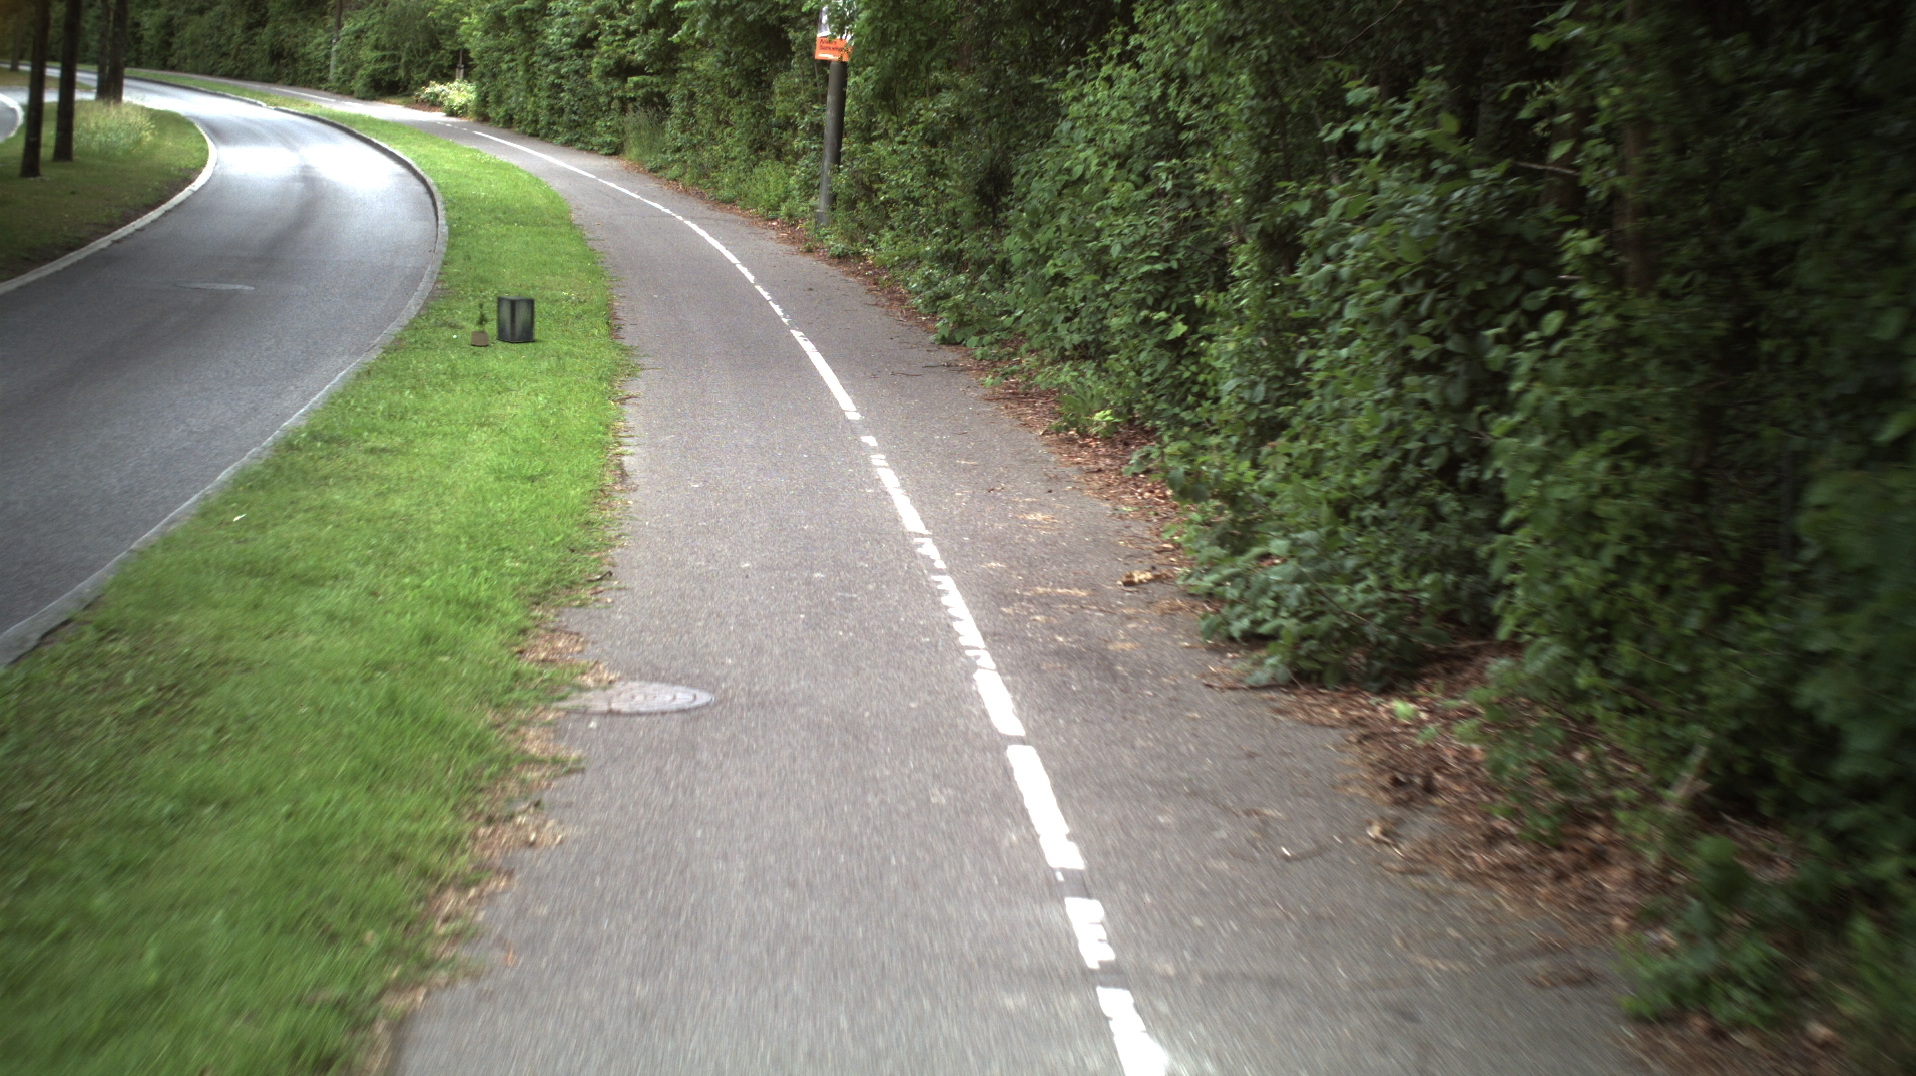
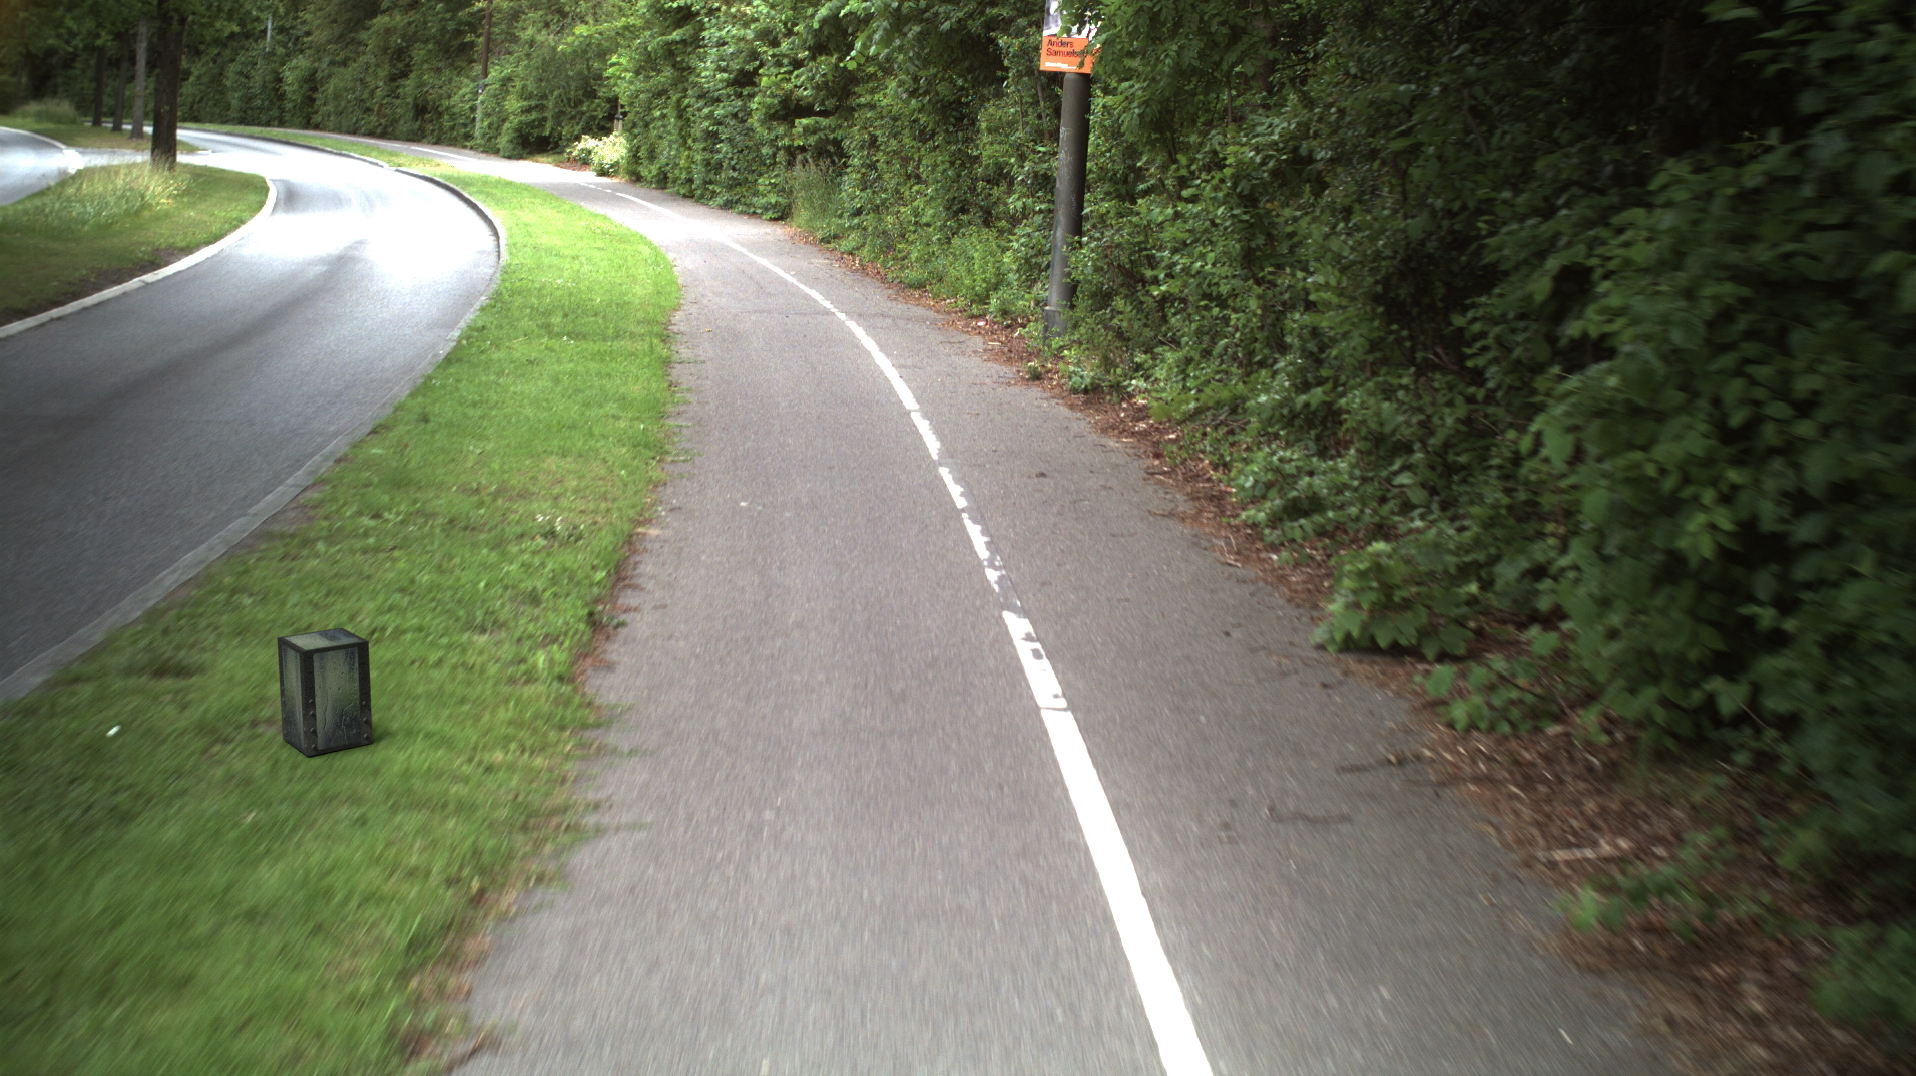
potted plant: present [471,302,489,346] -> none [183,669,236,784]

